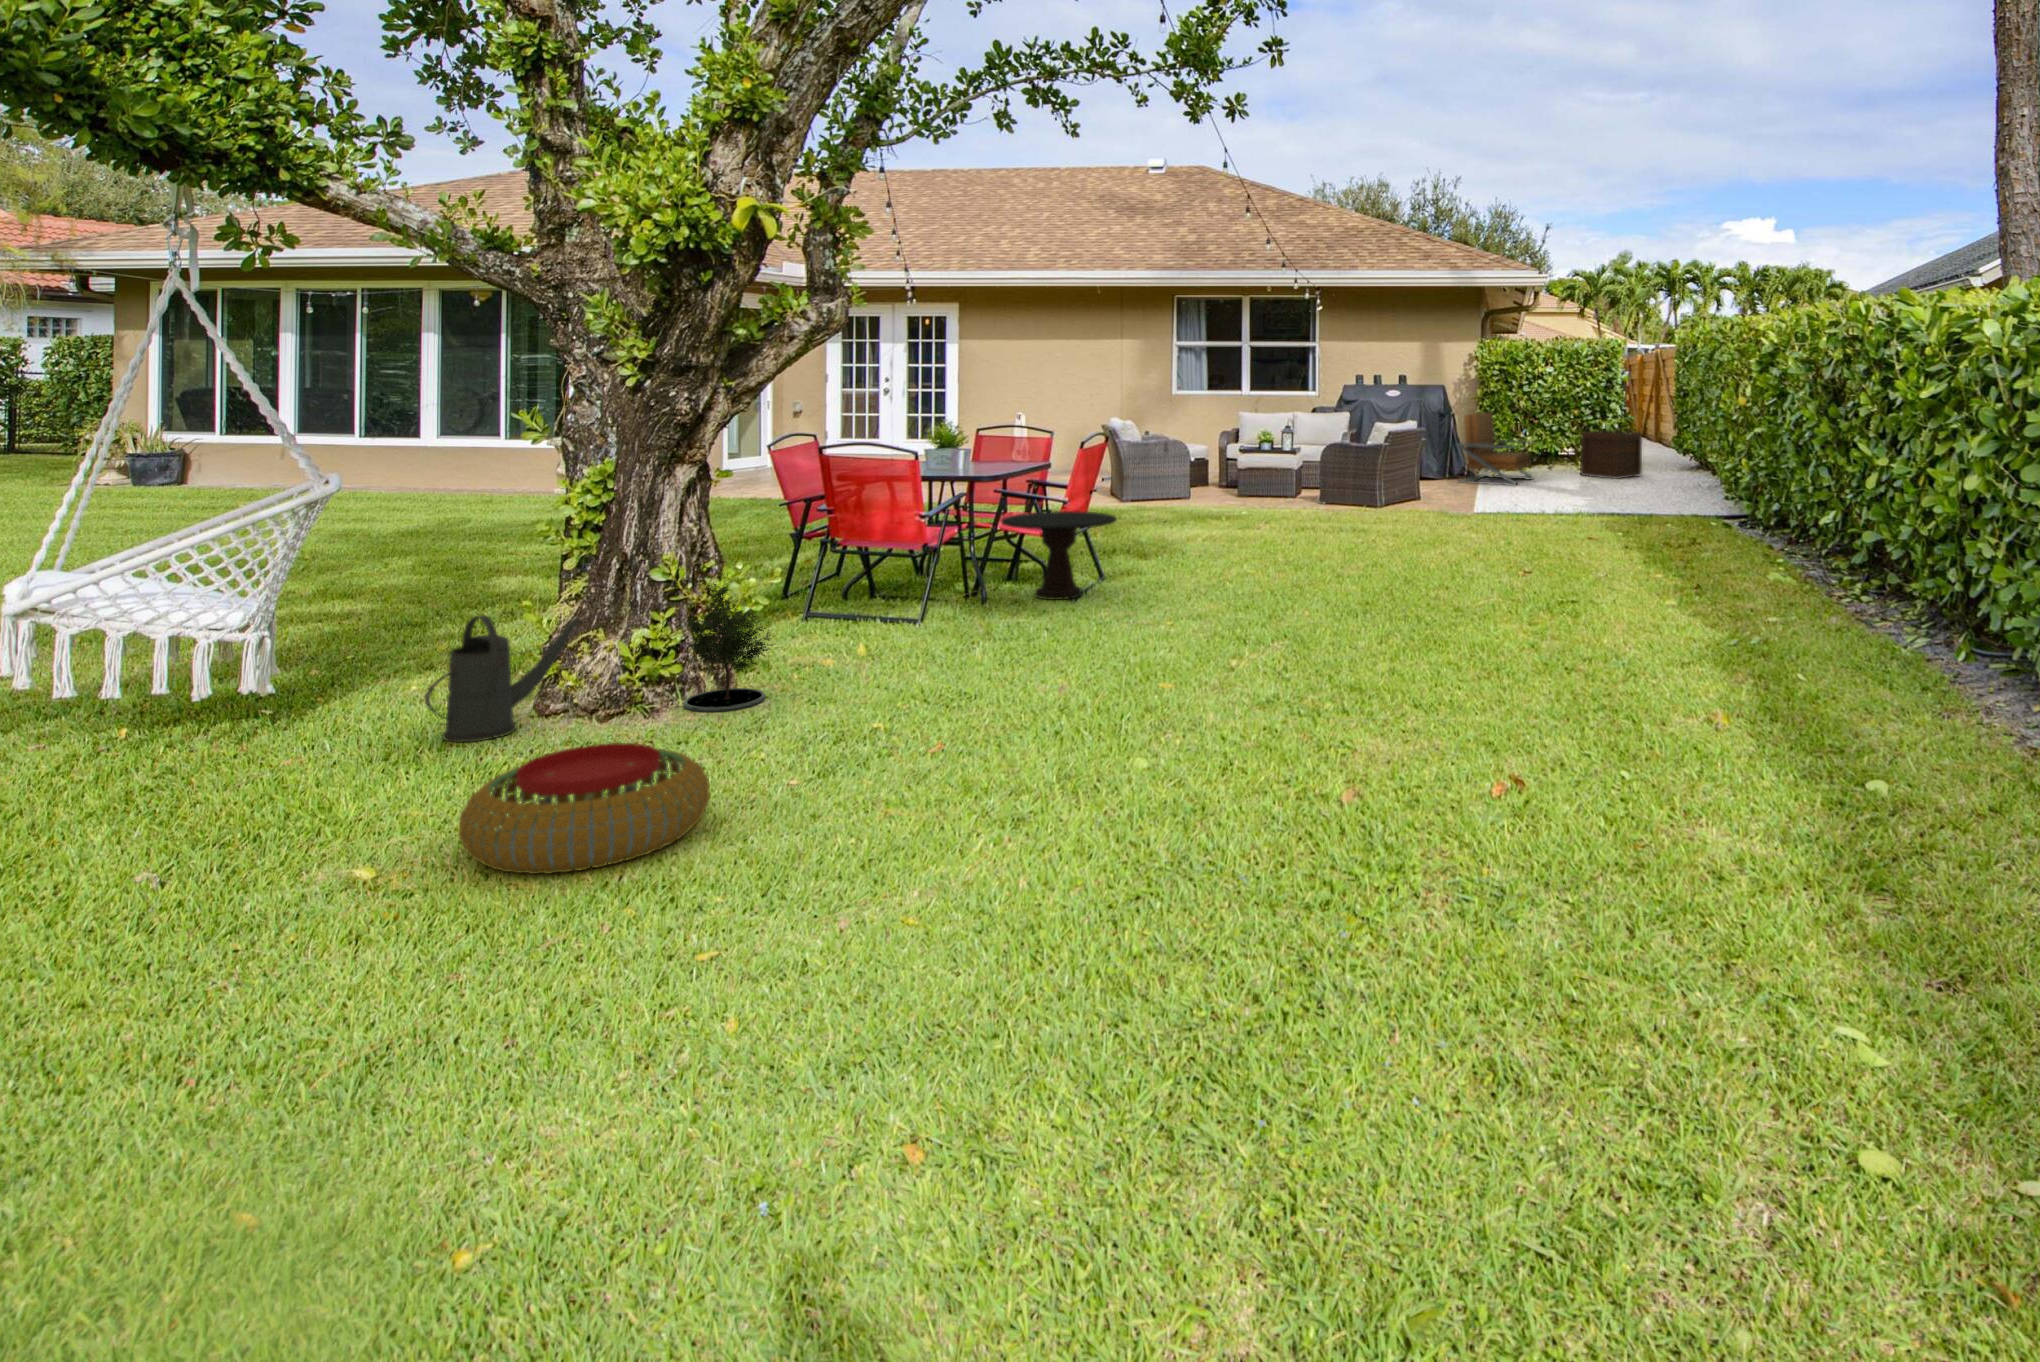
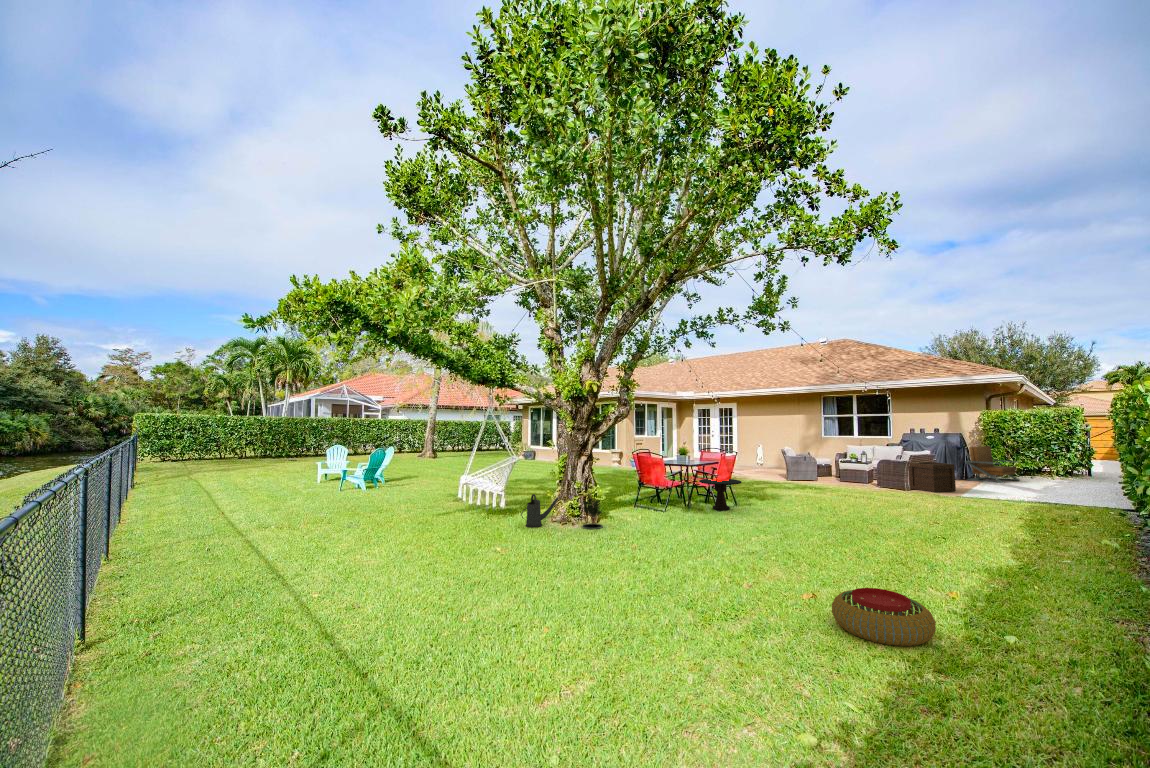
wooden crate: present [1580,430,1642,479] -> present [909,462,956,493]
pouf: present [459,743,710,874] -> present [832,588,936,646]

